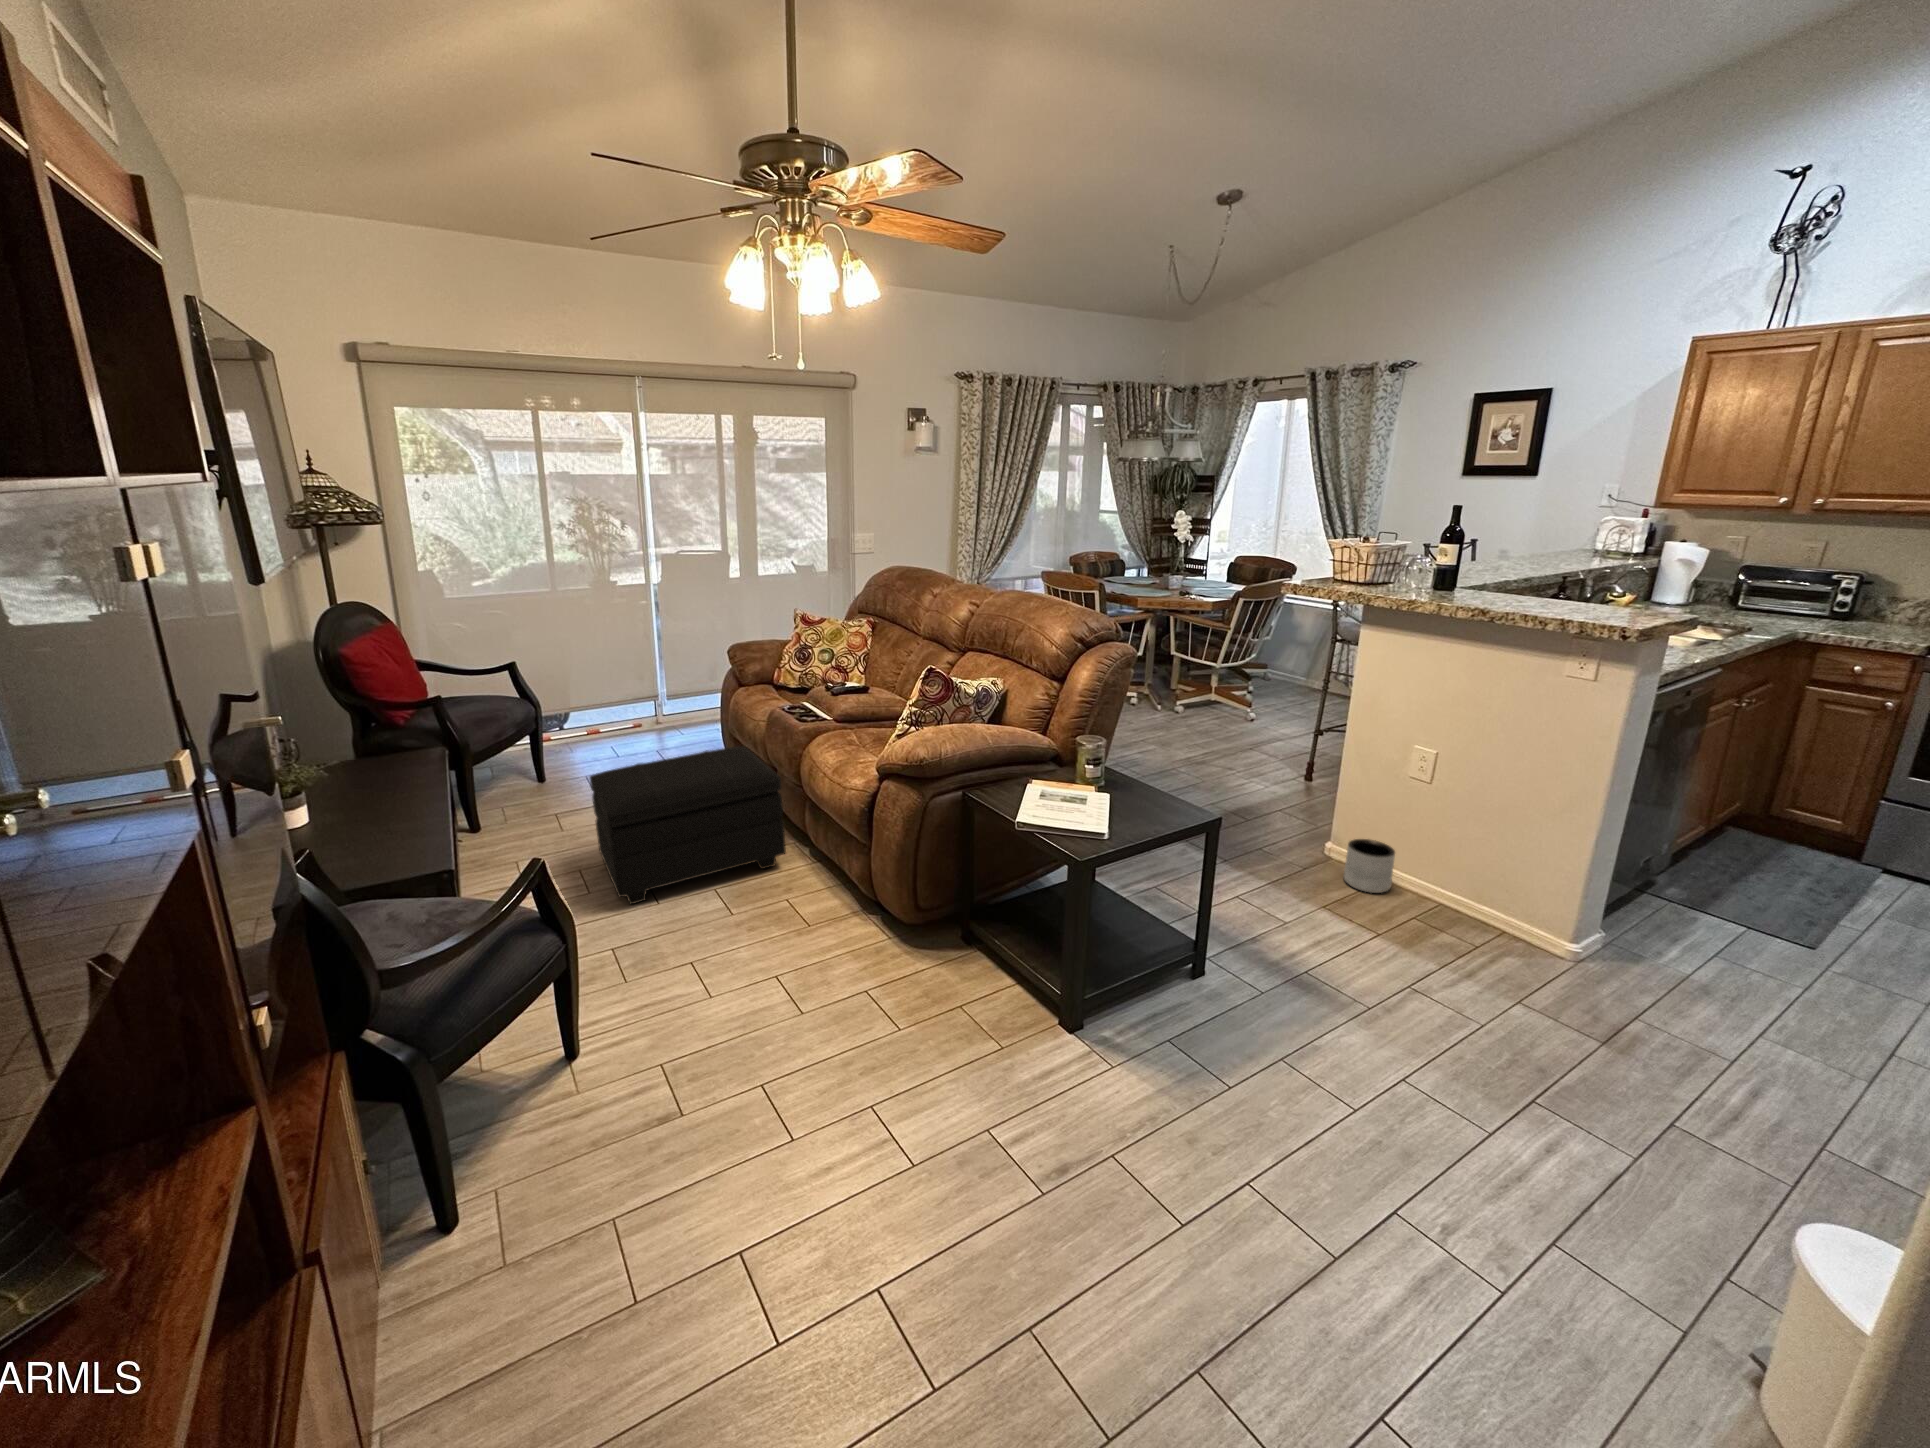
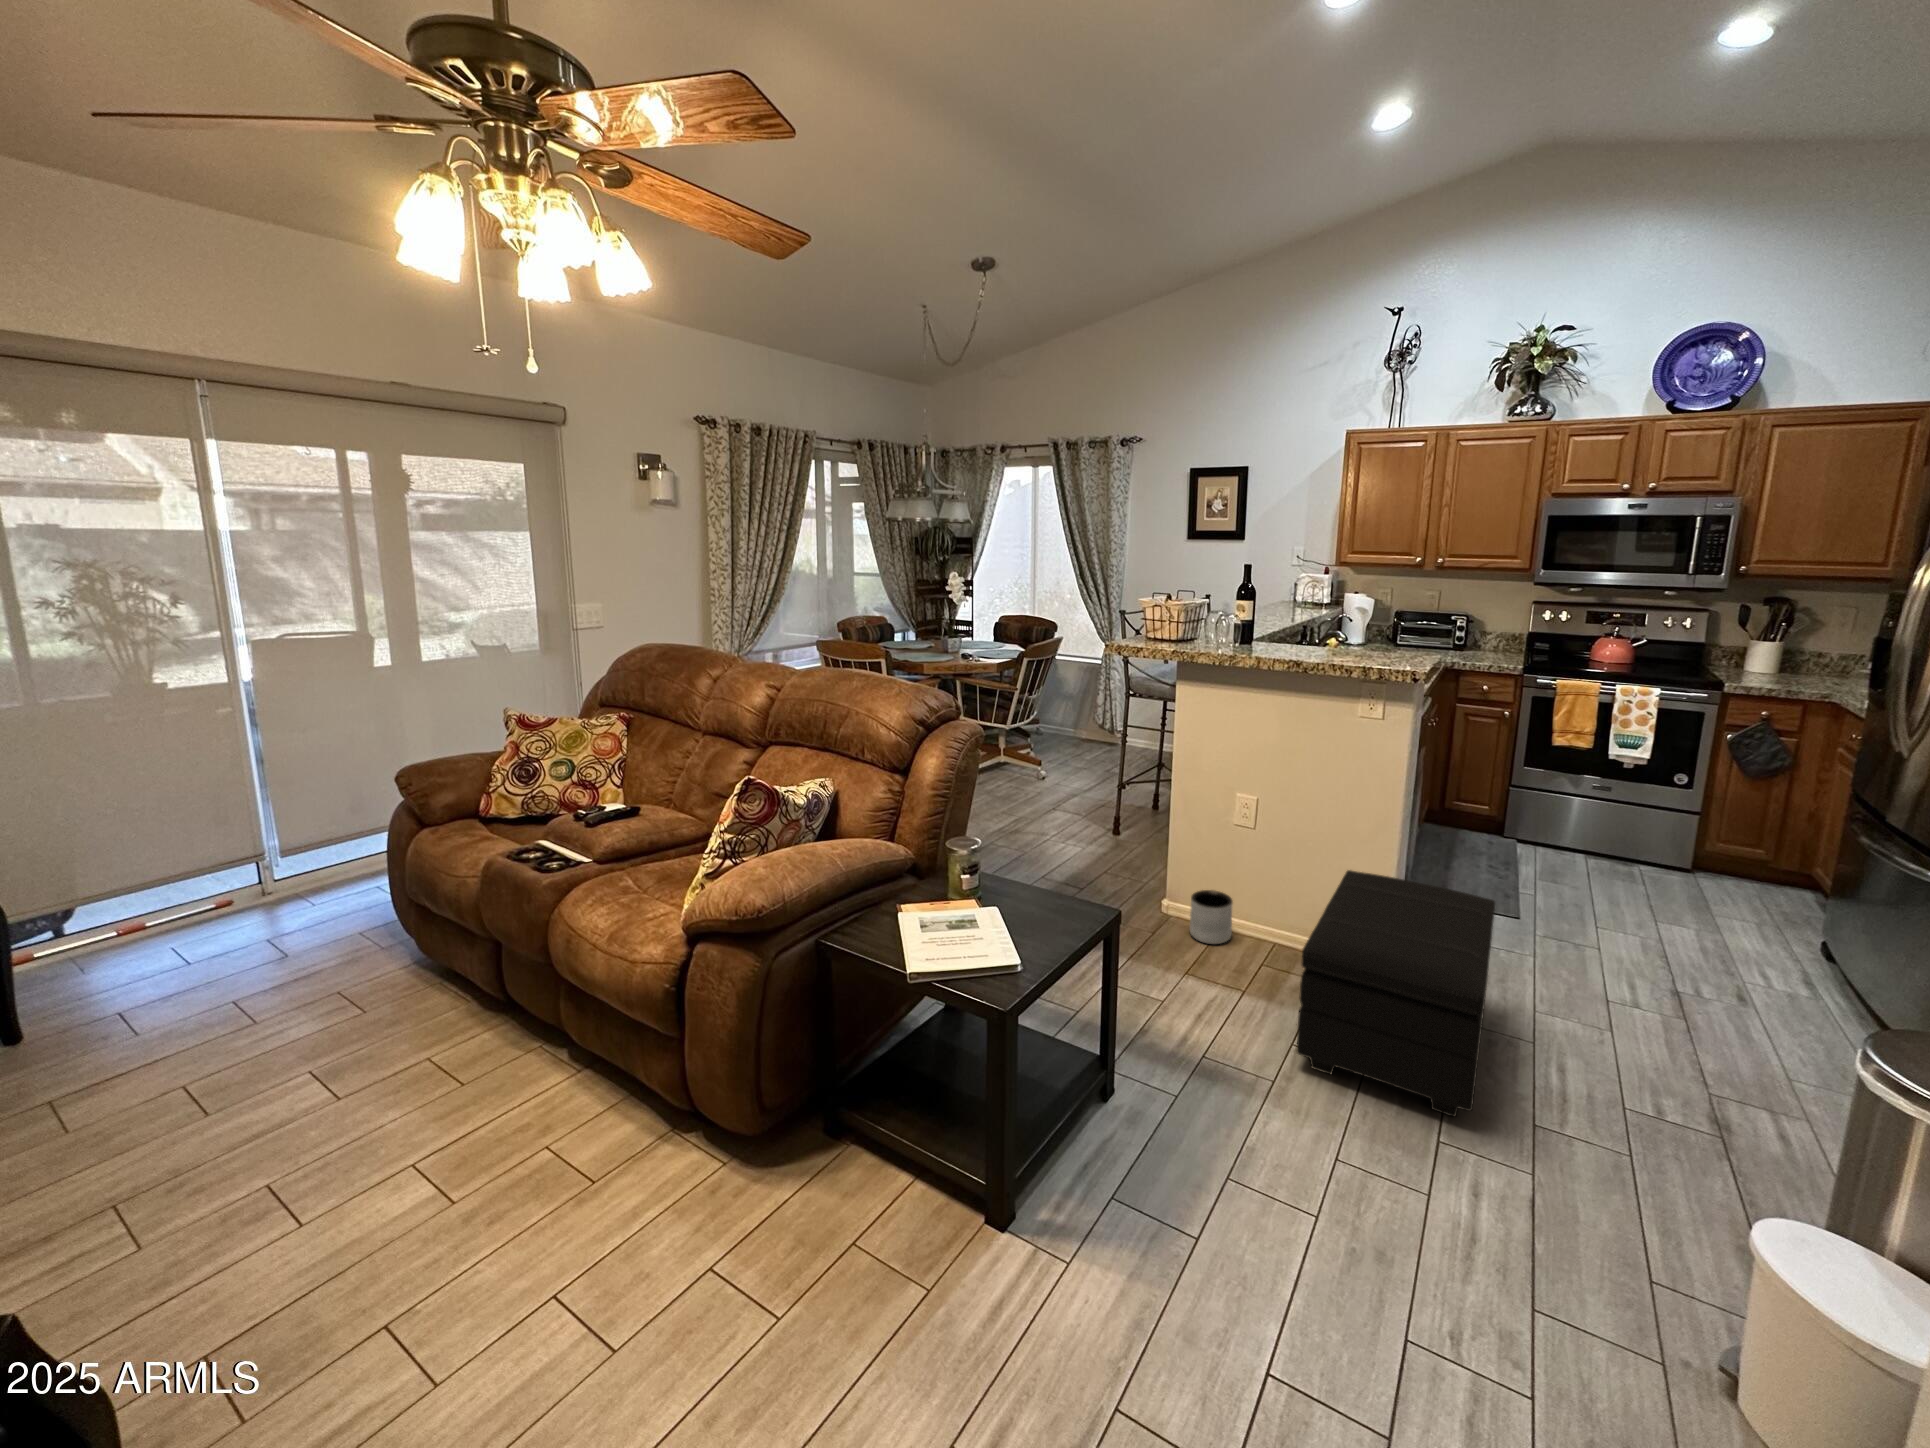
footstool: present [590,746,786,904] -> present [1297,870,1495,1117]

